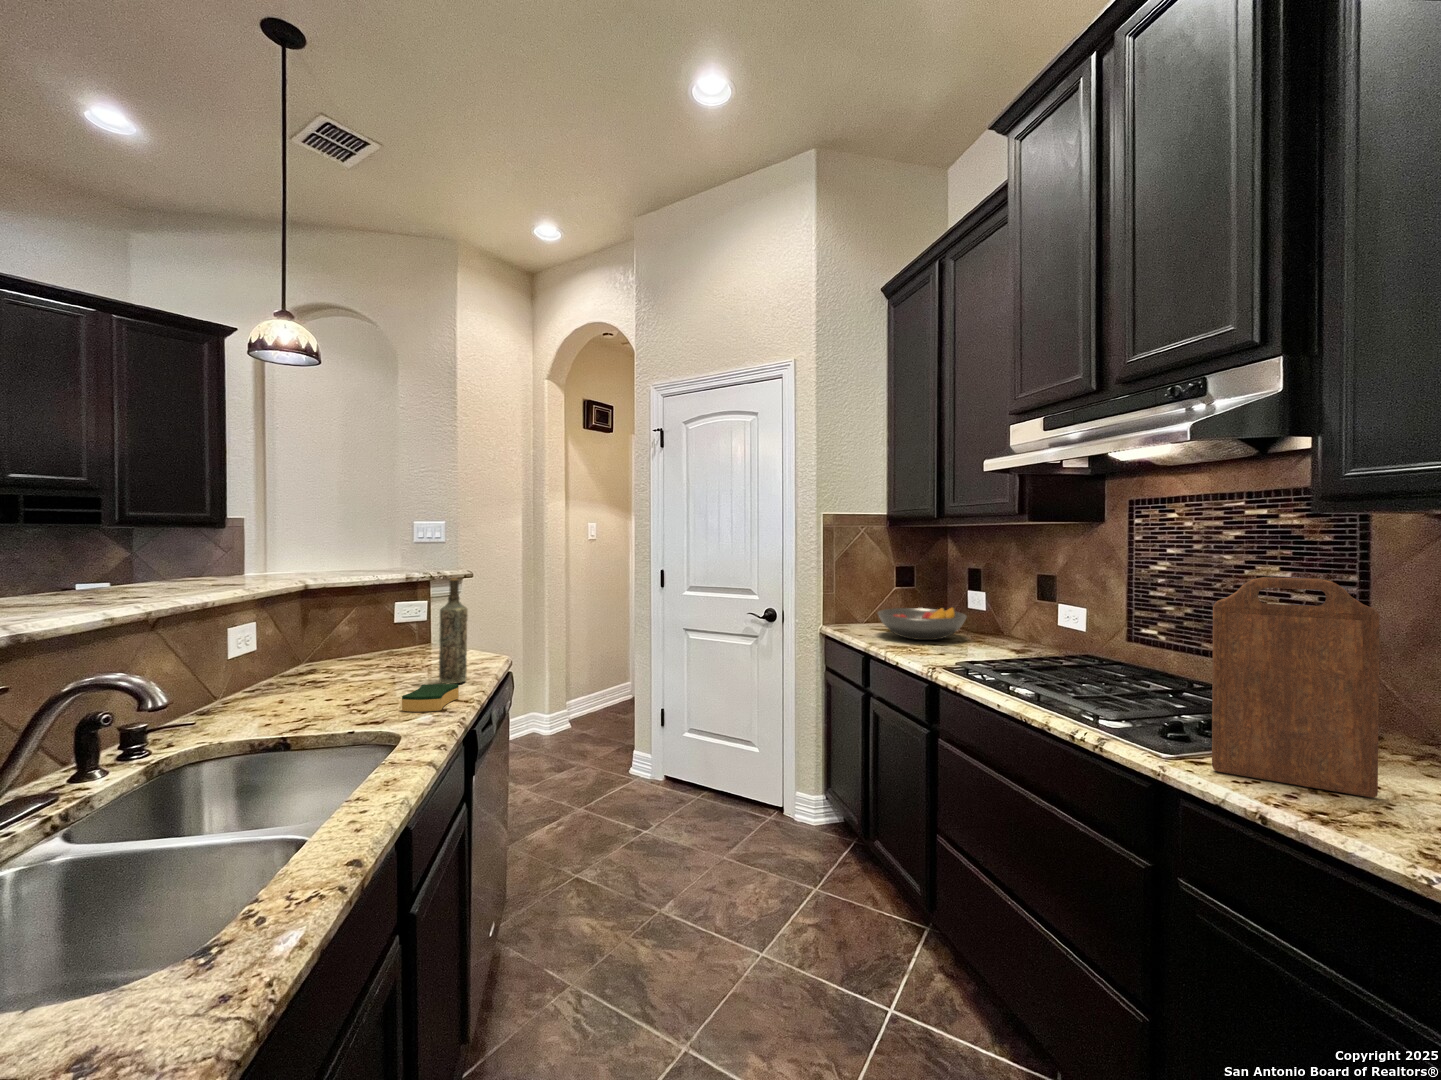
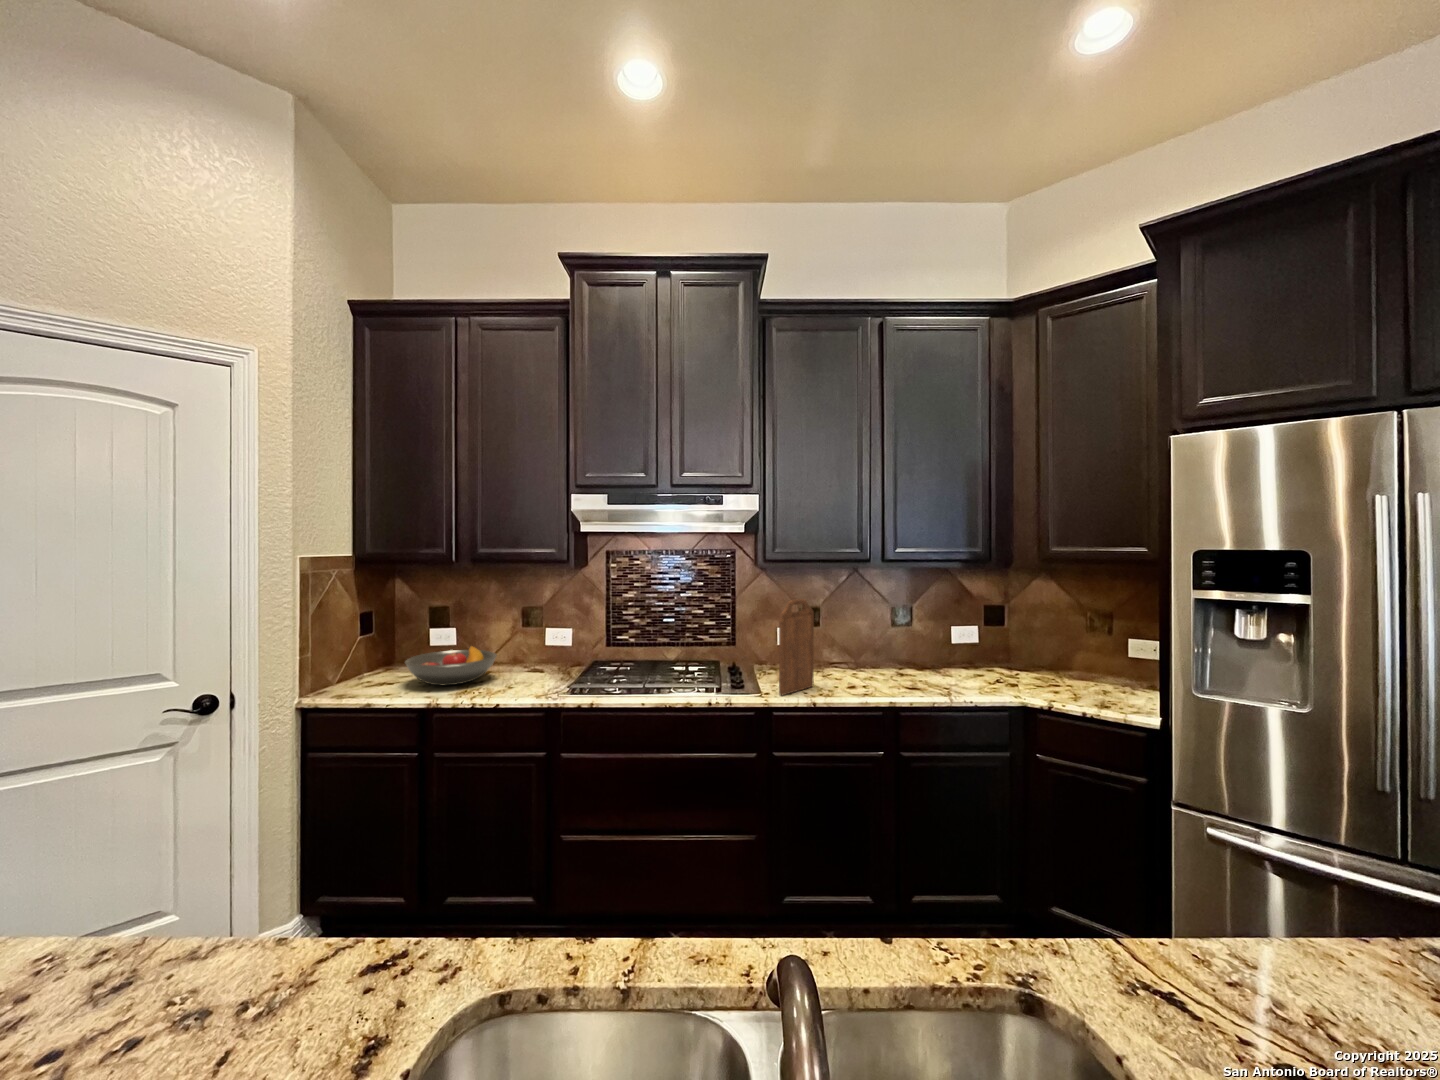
bottle: present [439,578,468,684] -> none [99,756,181,1022]
sponge: present [402,684,459,712] -> none [249,944,385,1039]

